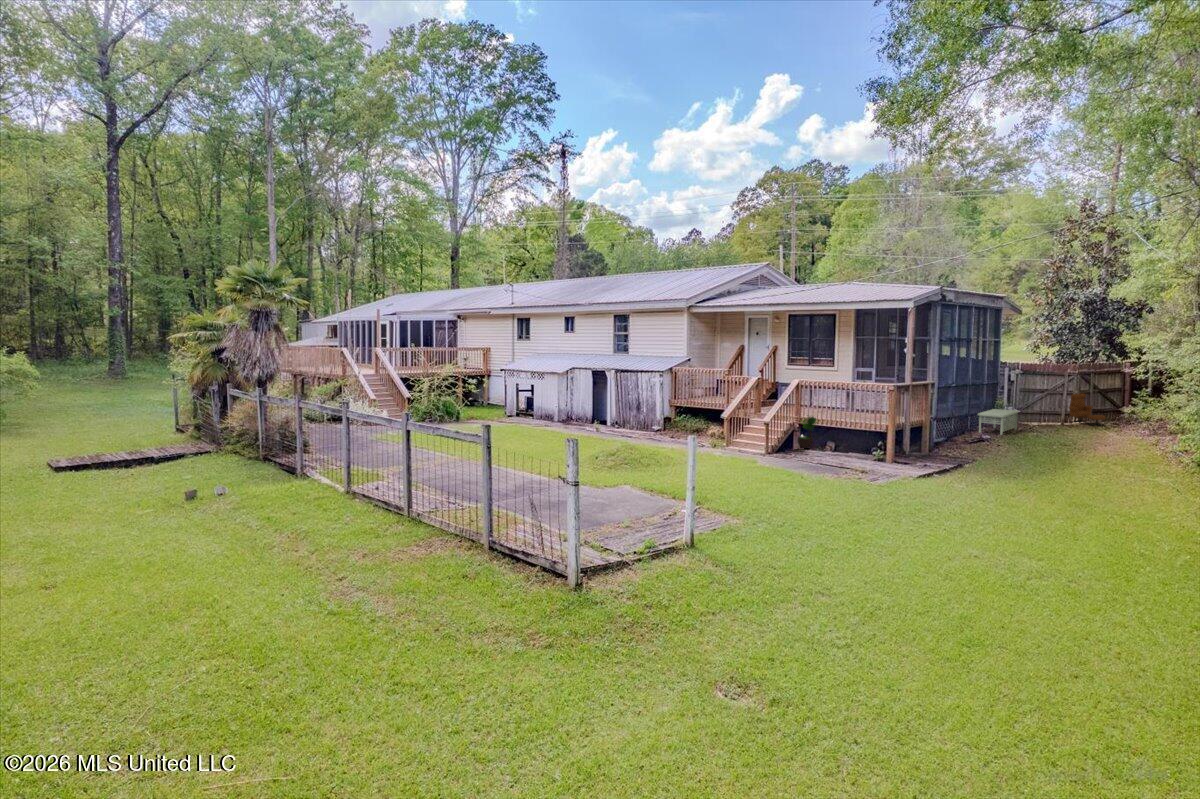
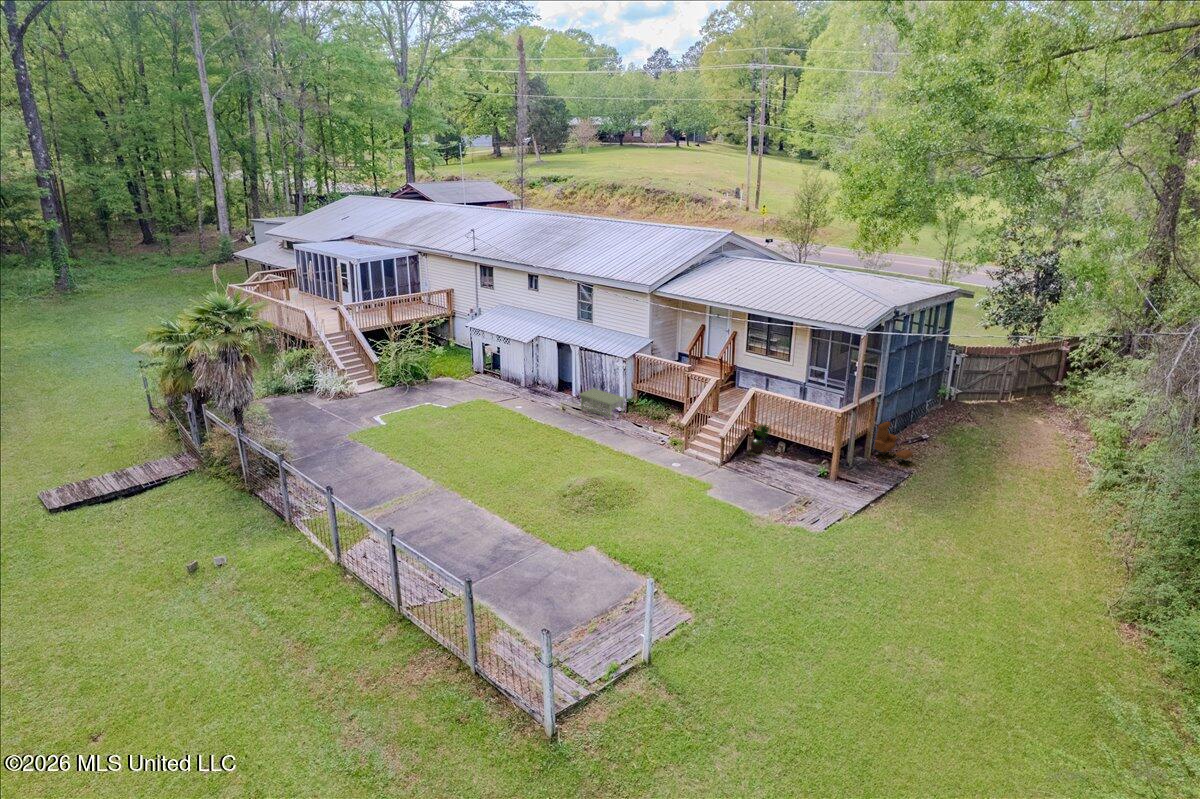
lounge chair: present [1069,393,1105,426] -> present [875,422,912,466]
storage bench: present [978,409,1018,435] -> present [580,389,624,420]

